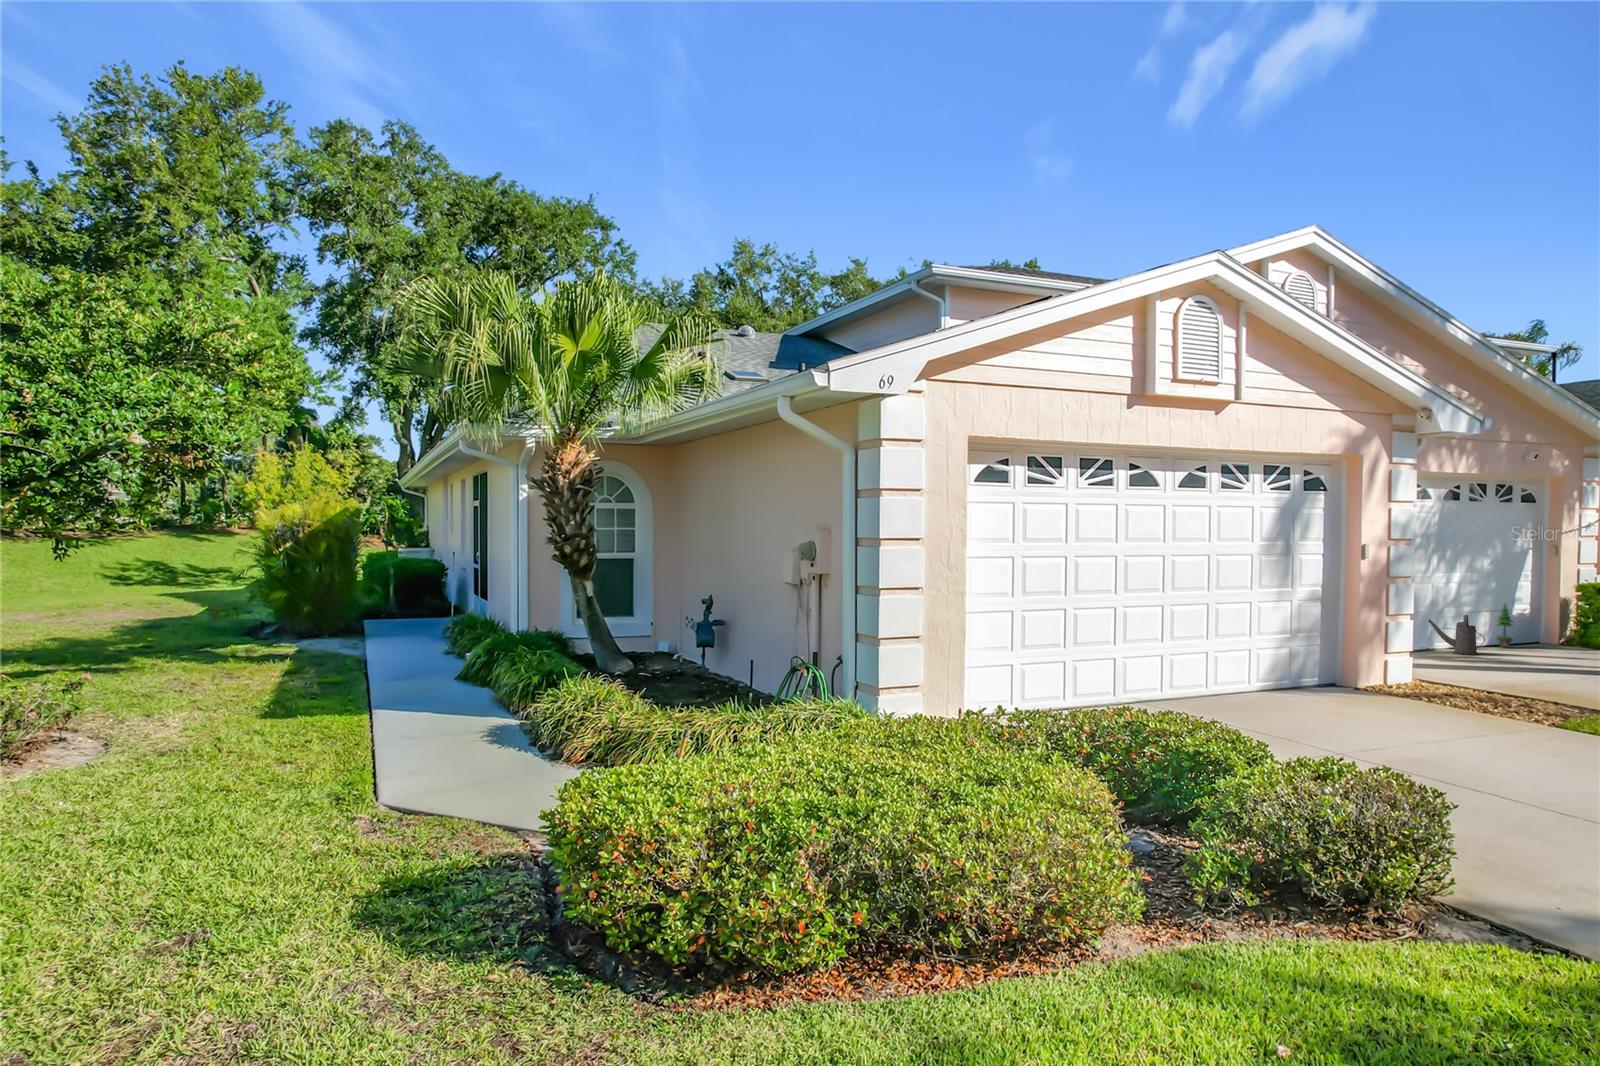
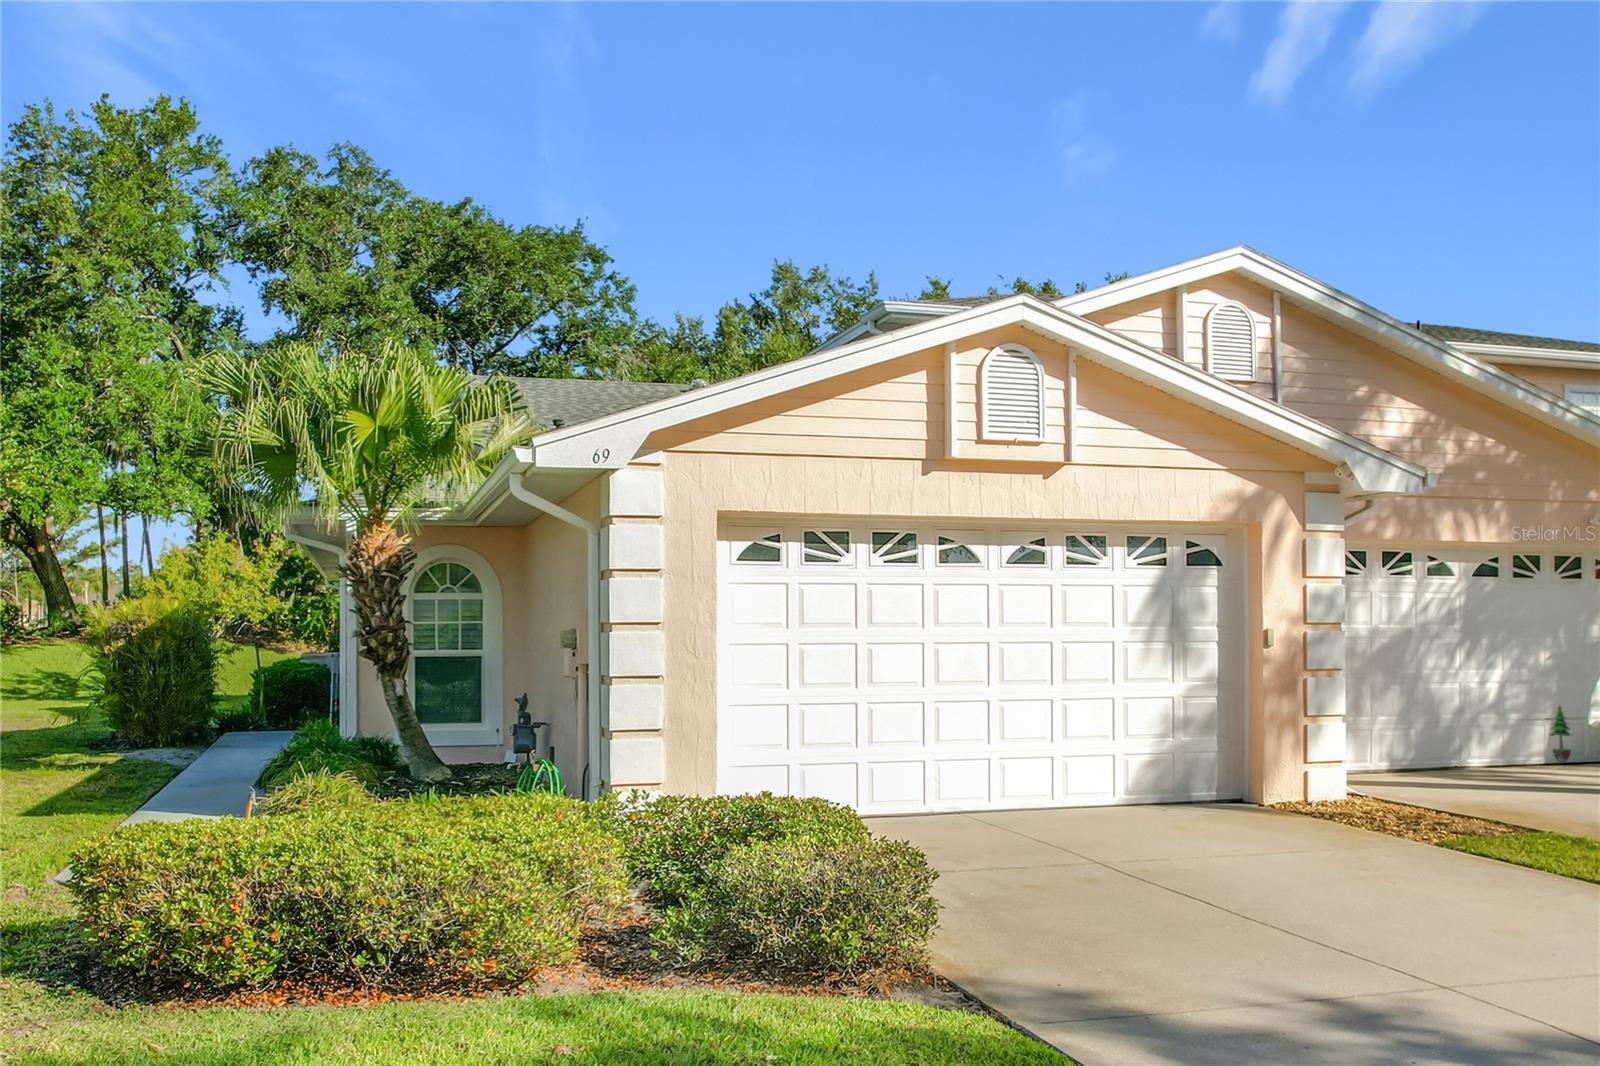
watering can: present [1429,615,1485,655] -> none [1448,720,1513,771]

